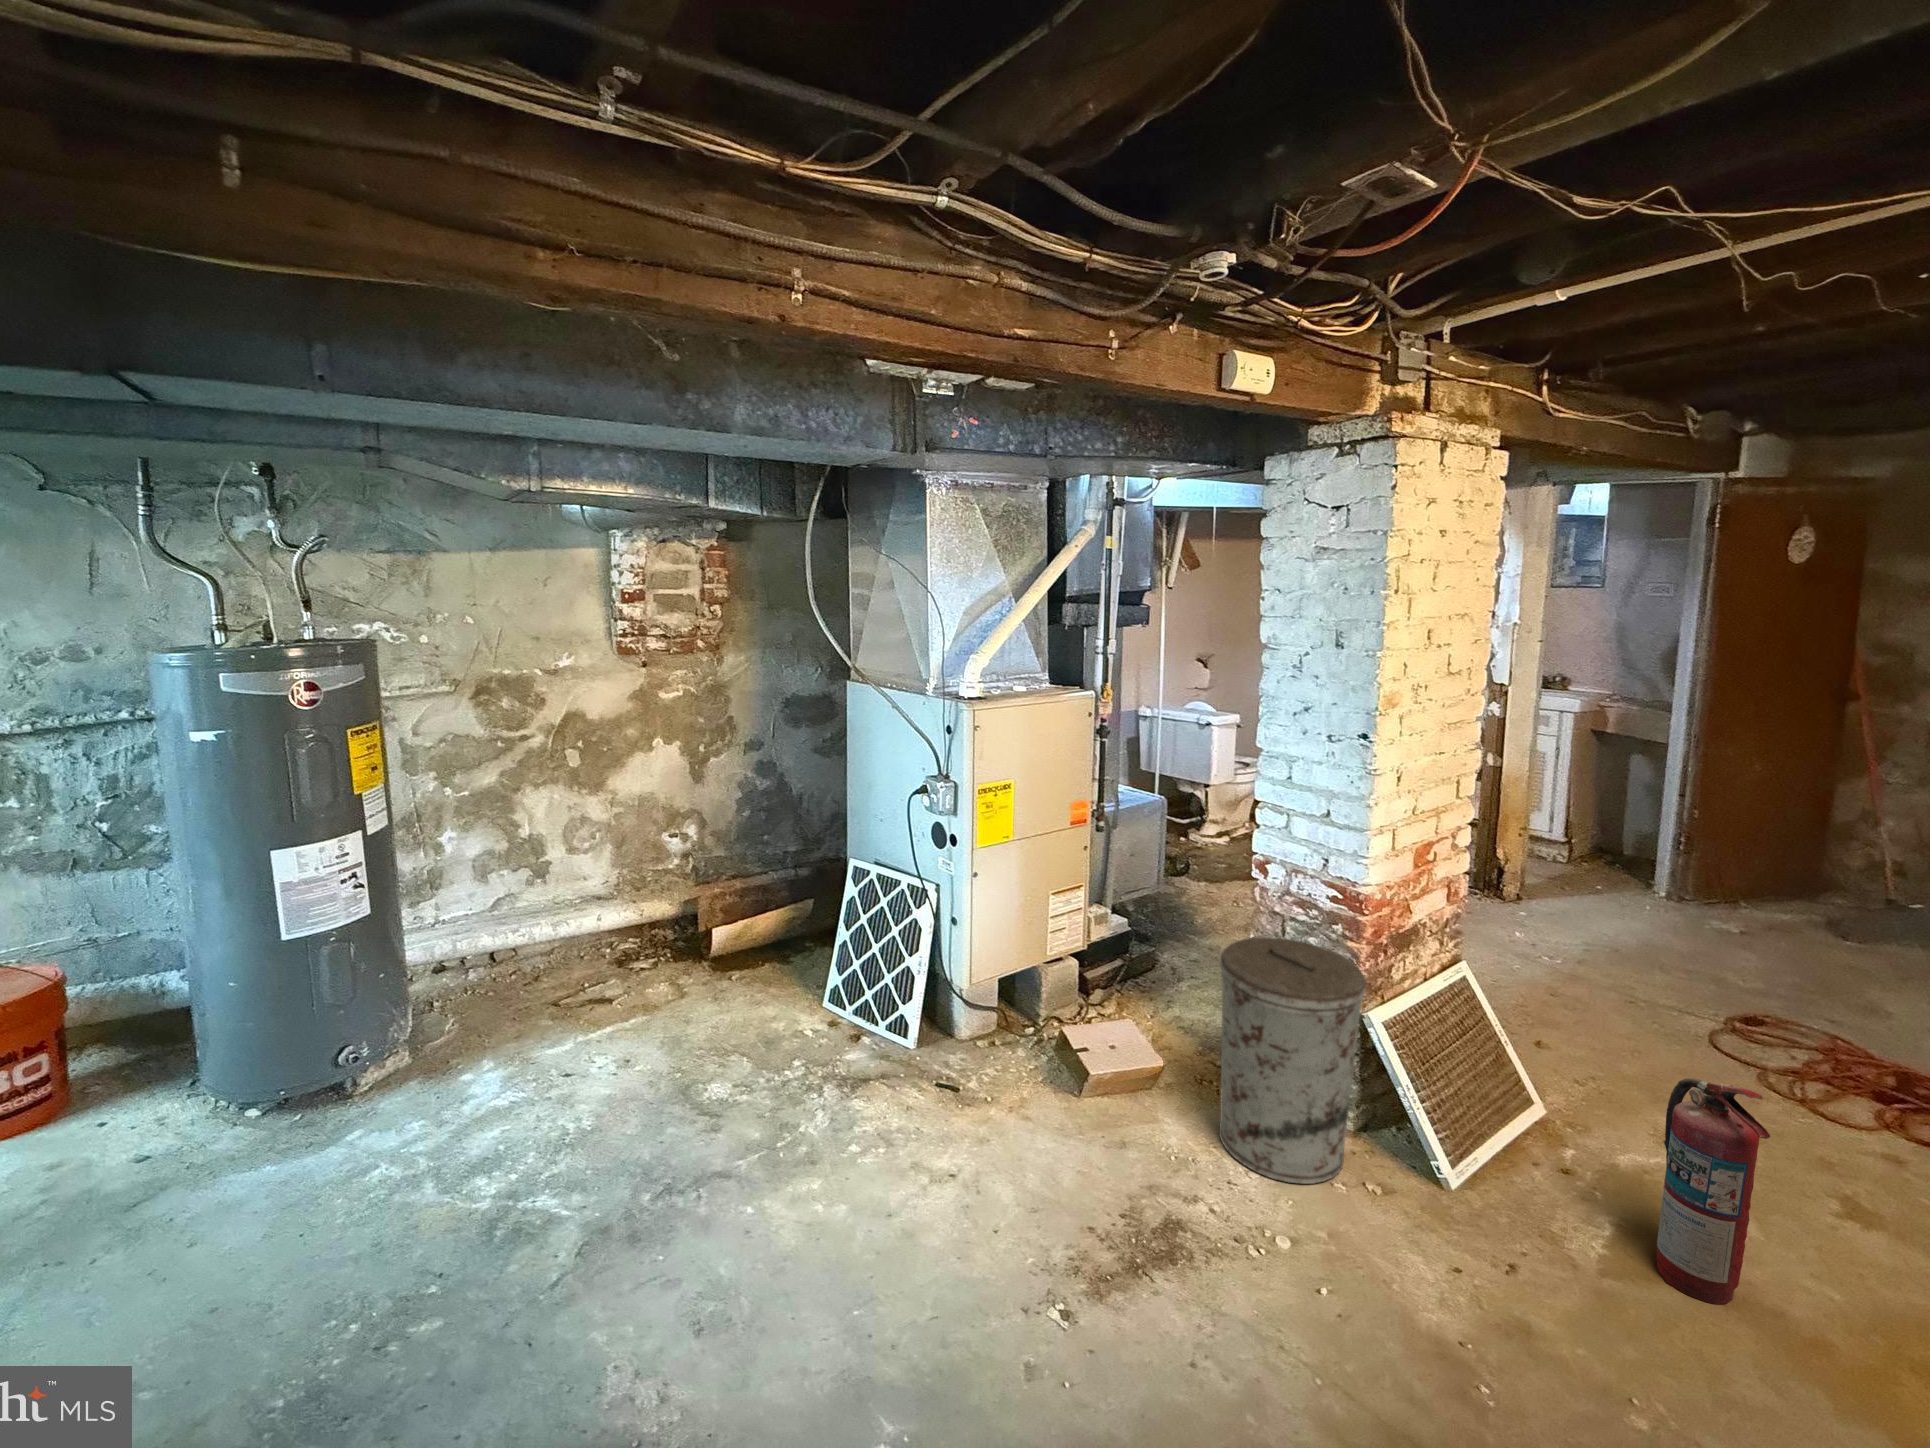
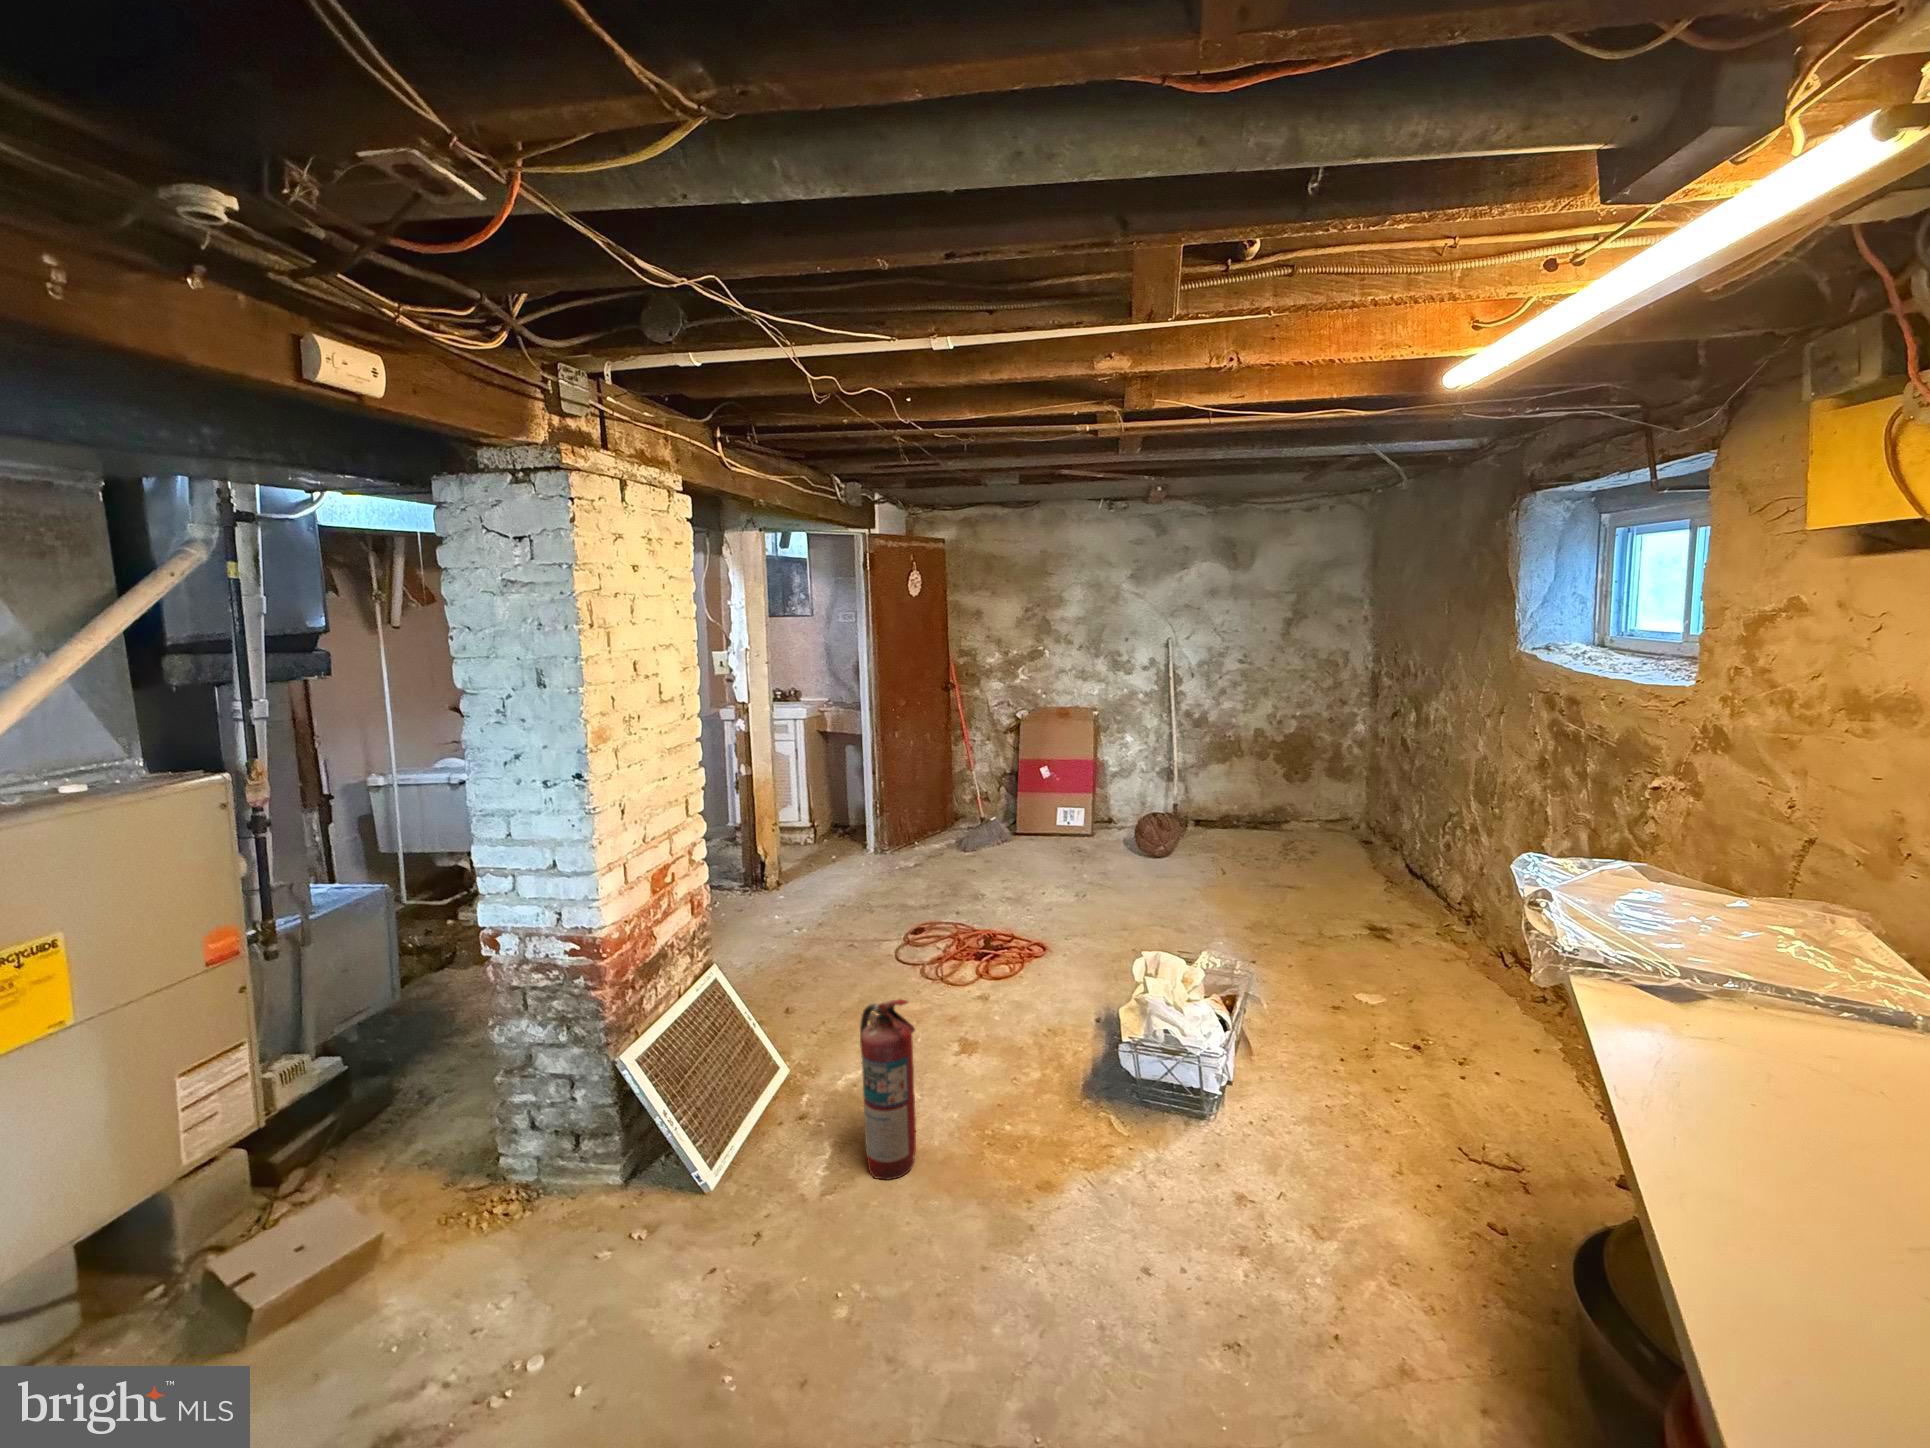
trash can: present [1219,937,1366,1184] -> none [432,1009,611,1301]

